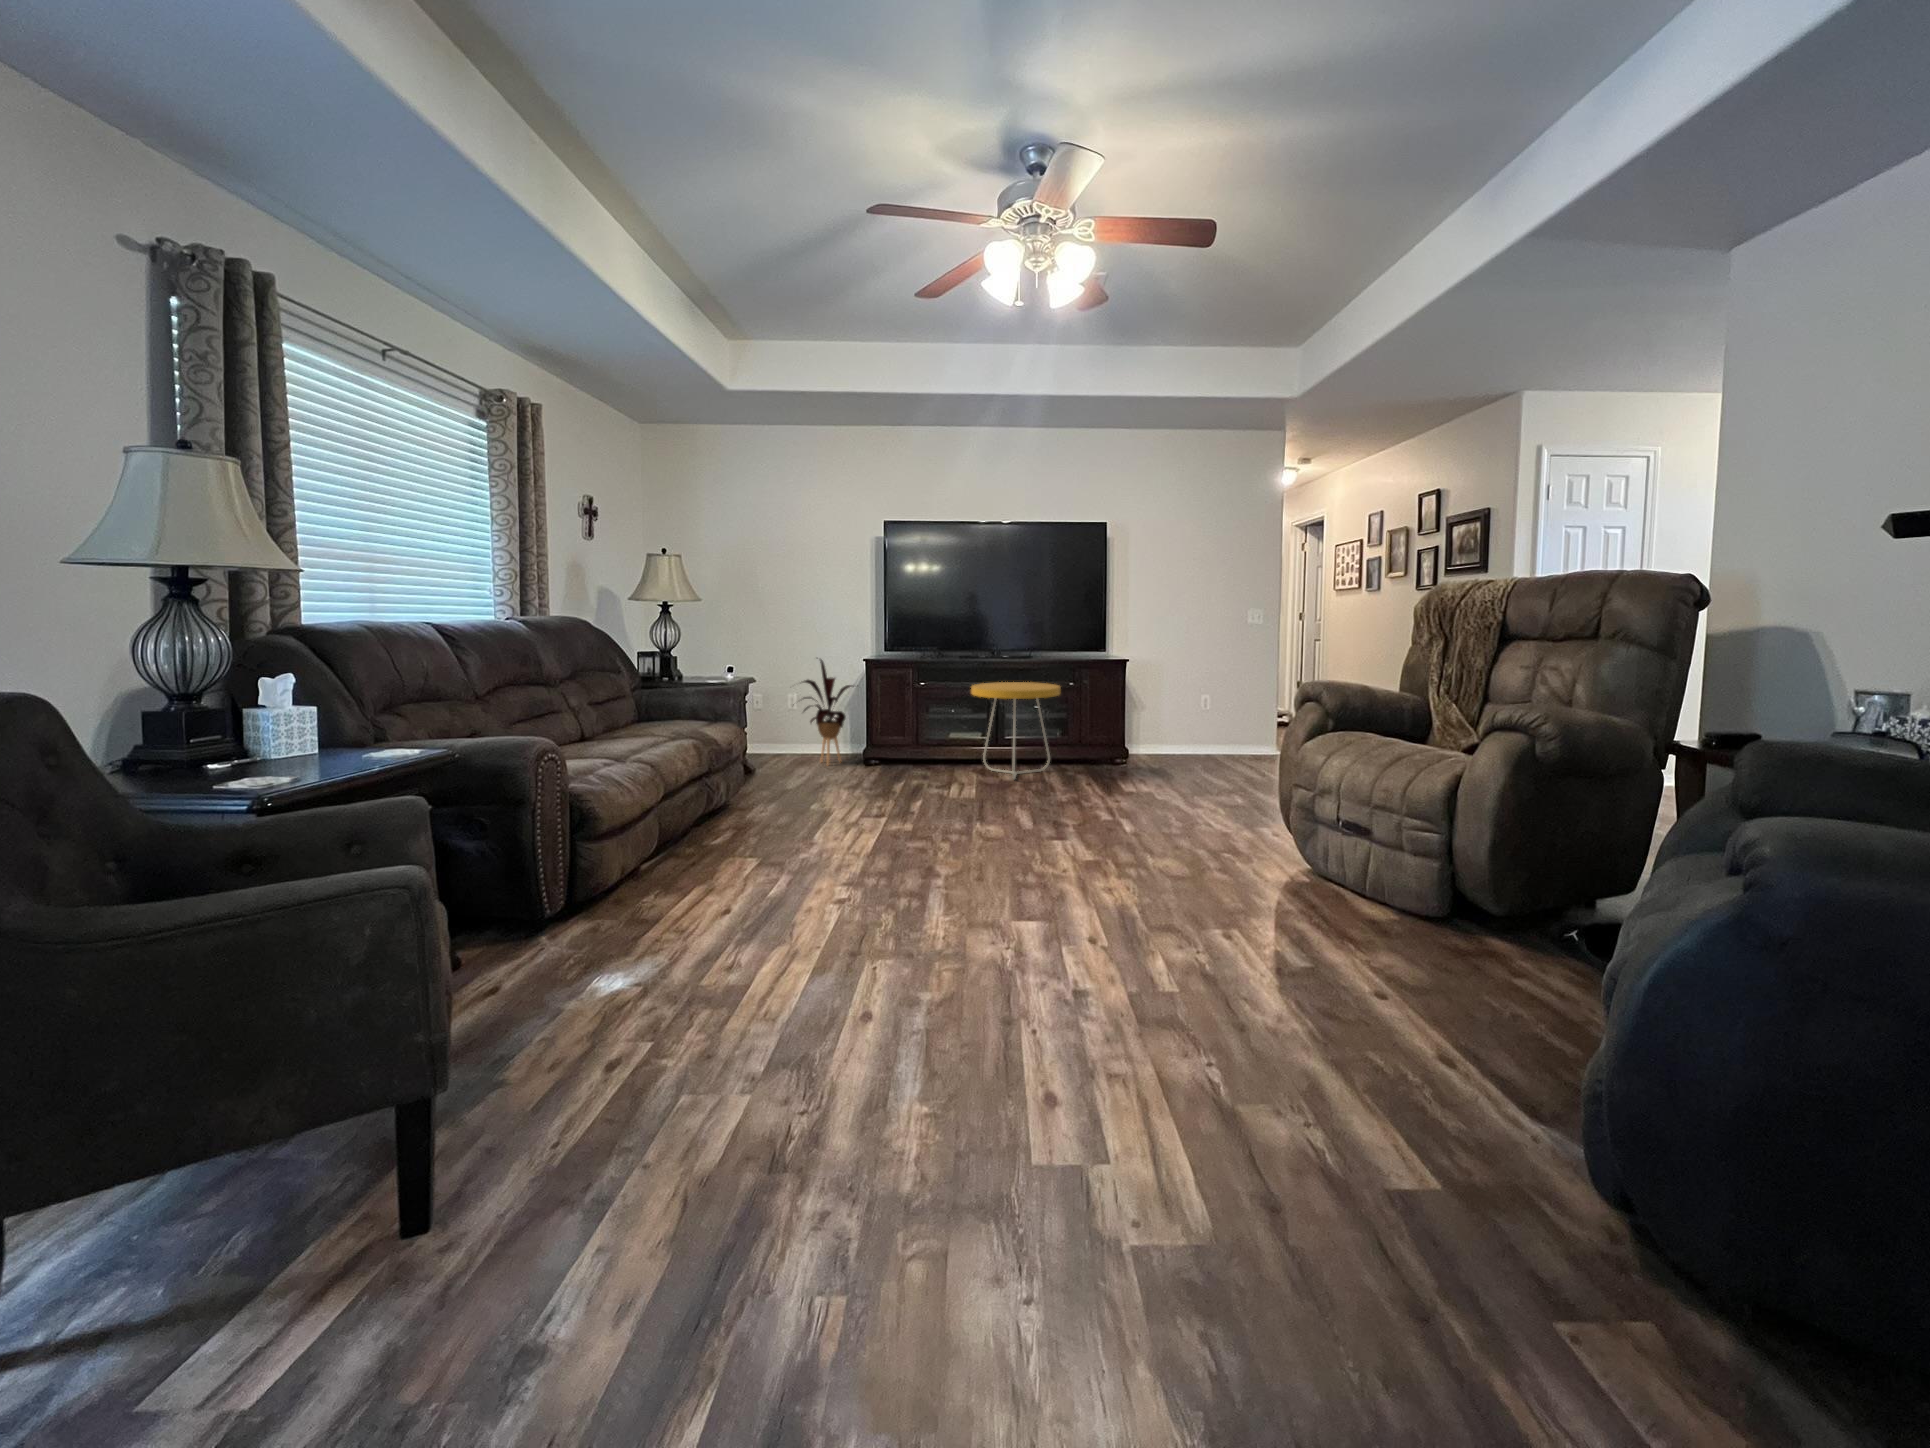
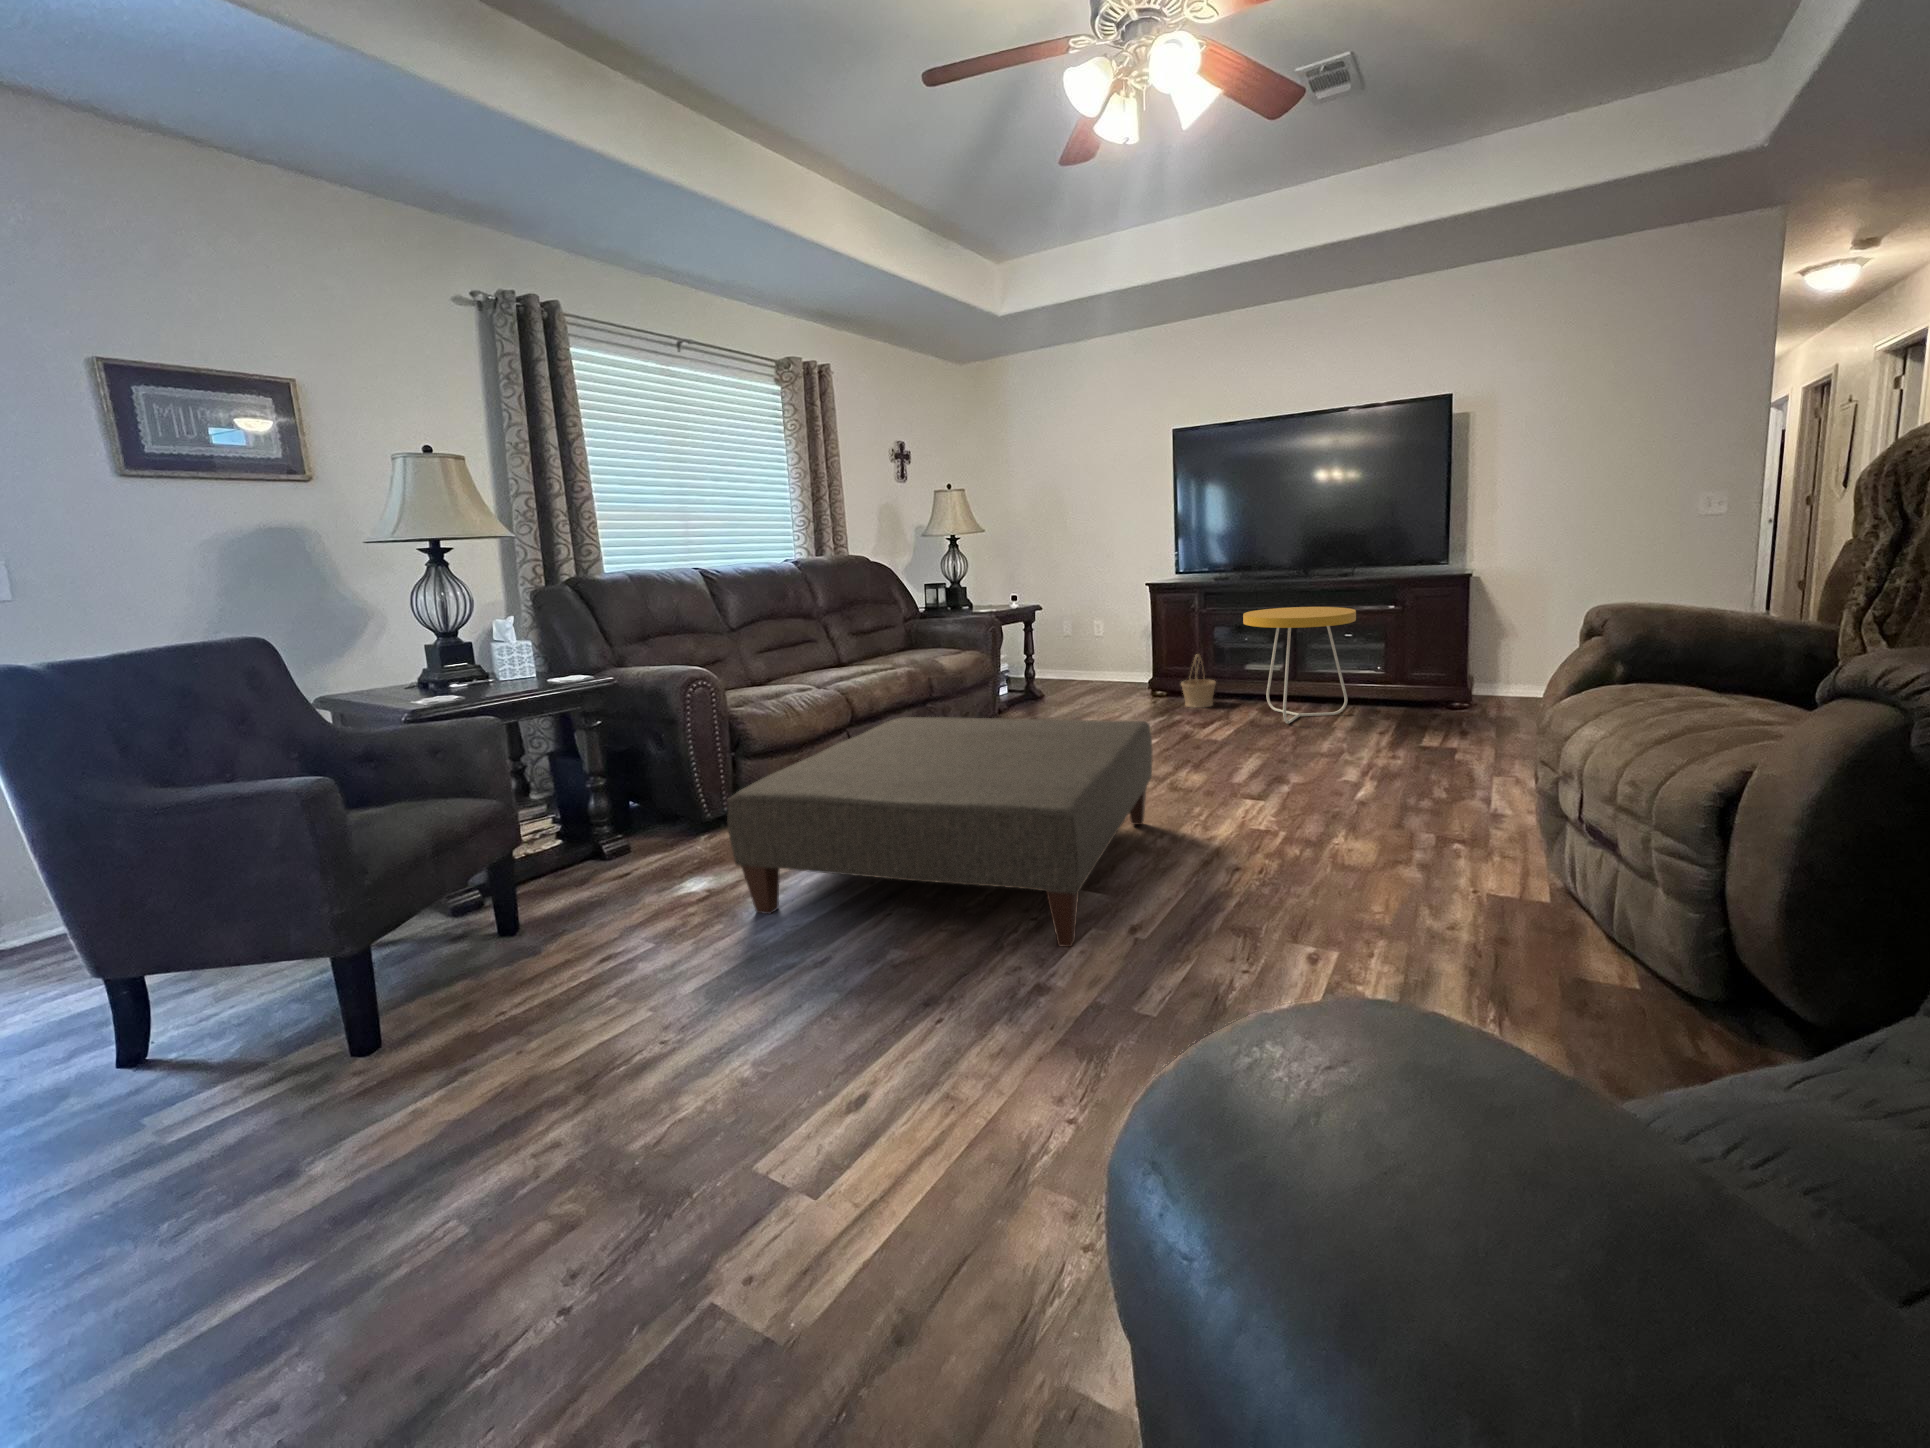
house plant: present [803,659,854,764] -> none [1070,584,1148,696]
basket: none [905,723,937,772] -> present [1181,654,1216,708]
ottoman: none [707,775,1080,994] -> present [727,717,1152,947]

